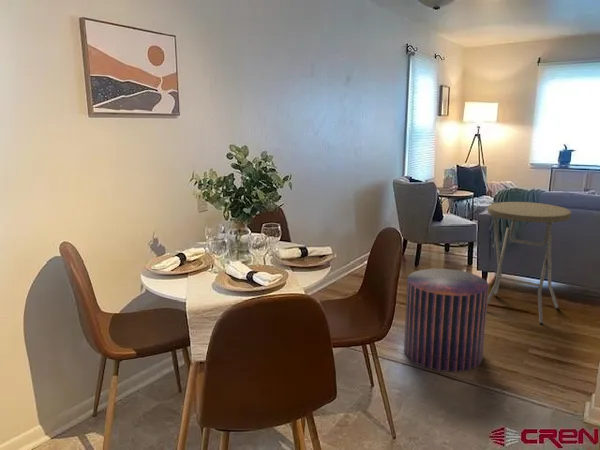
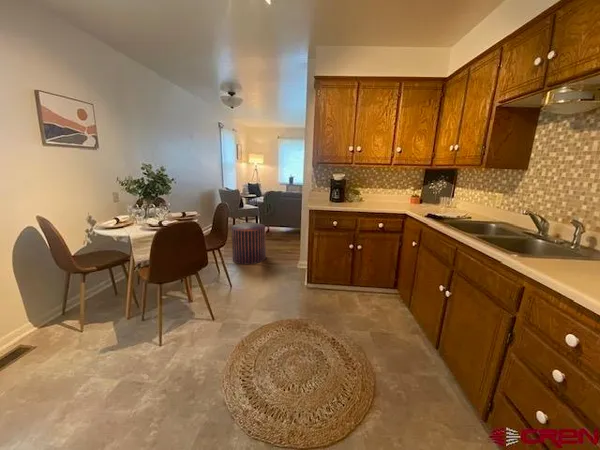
side table: present [487,202,571,324] -> none [262,195,293,243]

